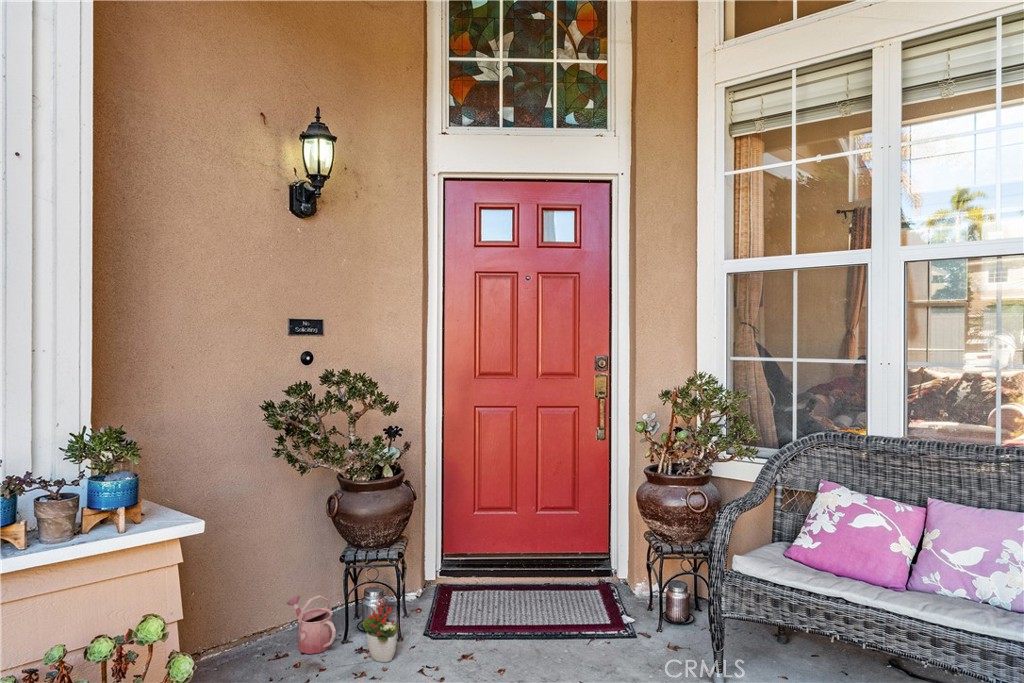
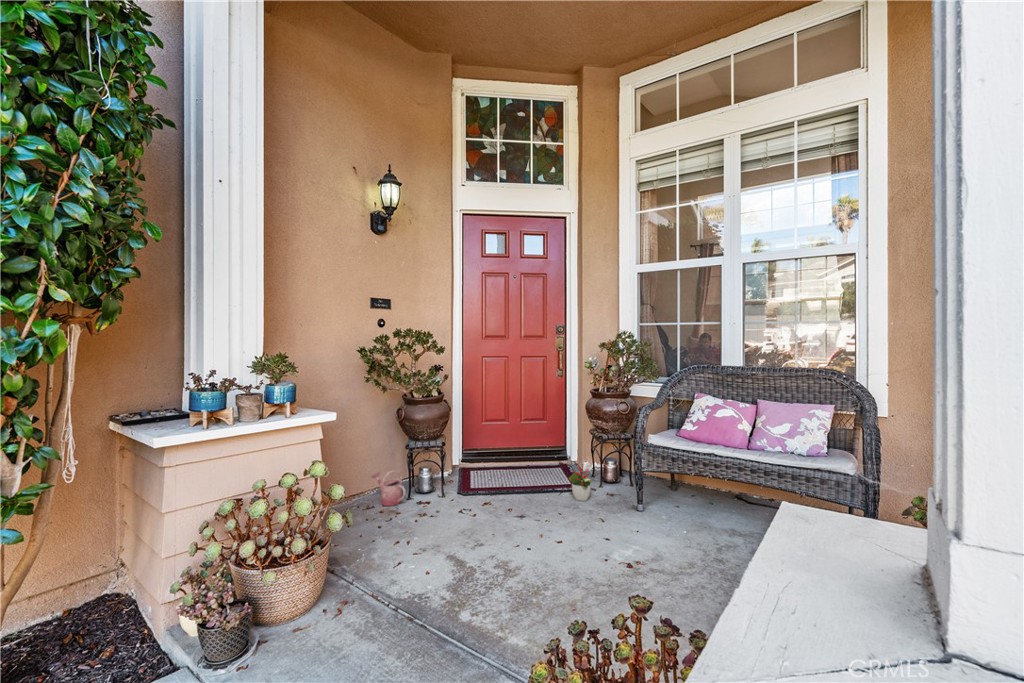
decorative plant: present [362,597,398,662] -> present [569,463,591,501]

